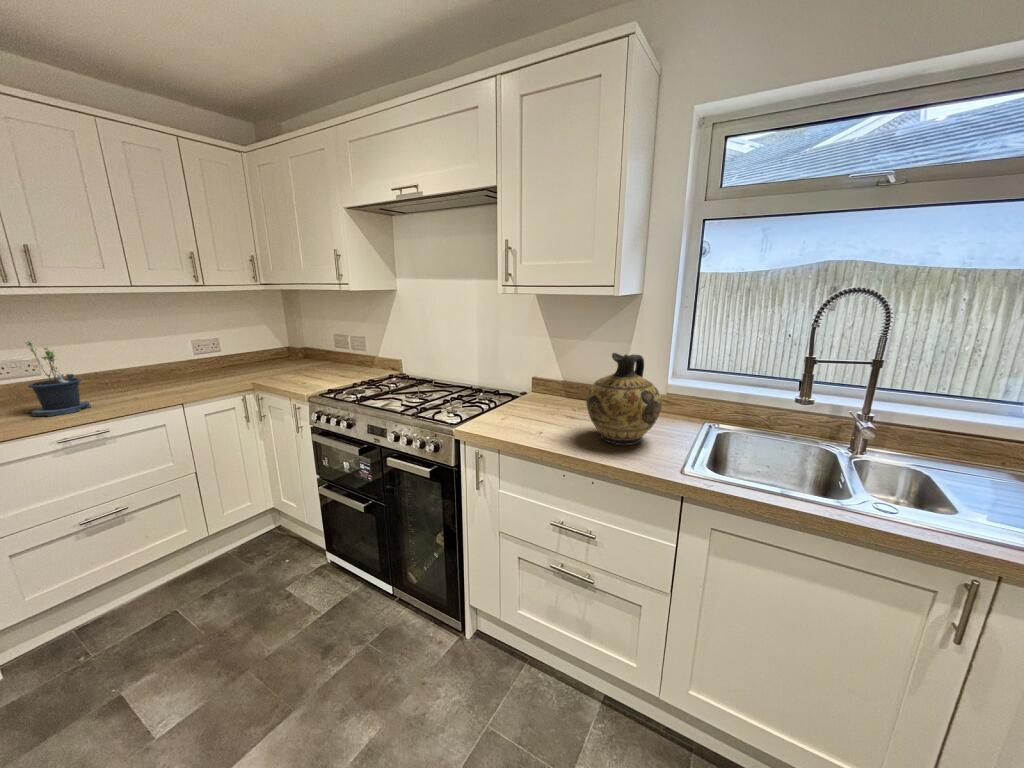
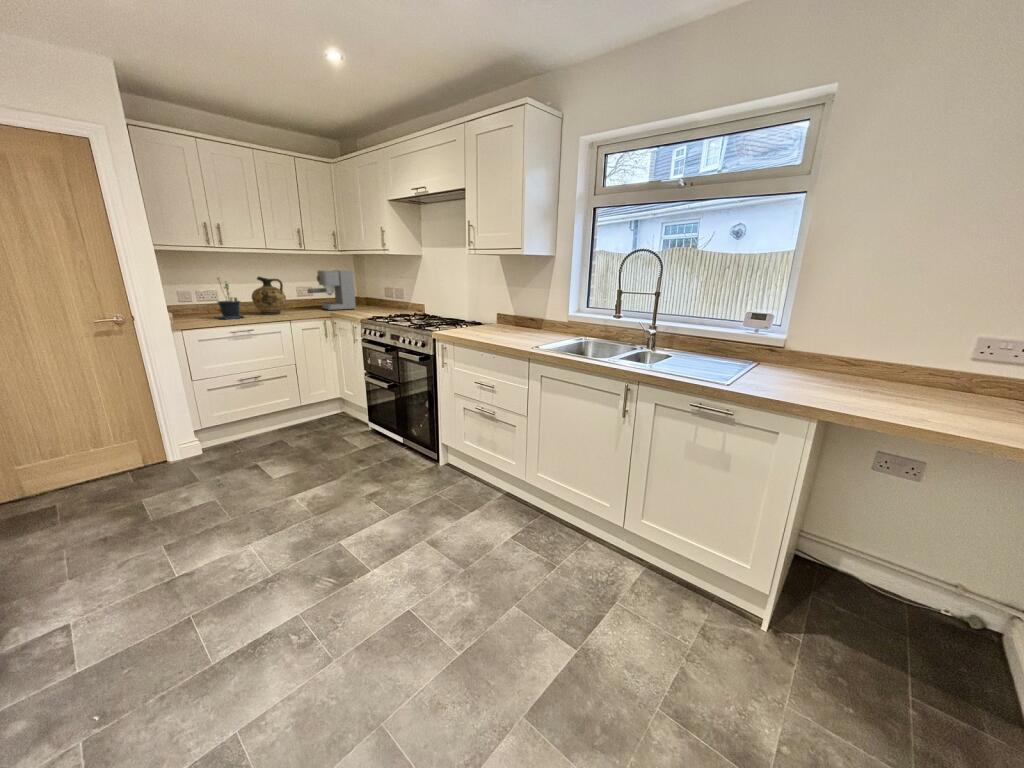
coffee maker: none [211,312,292,376] -> present [308,270,356,310]
ceramic jug: present [586,353,662,445] -> present [252,277,286,314]

